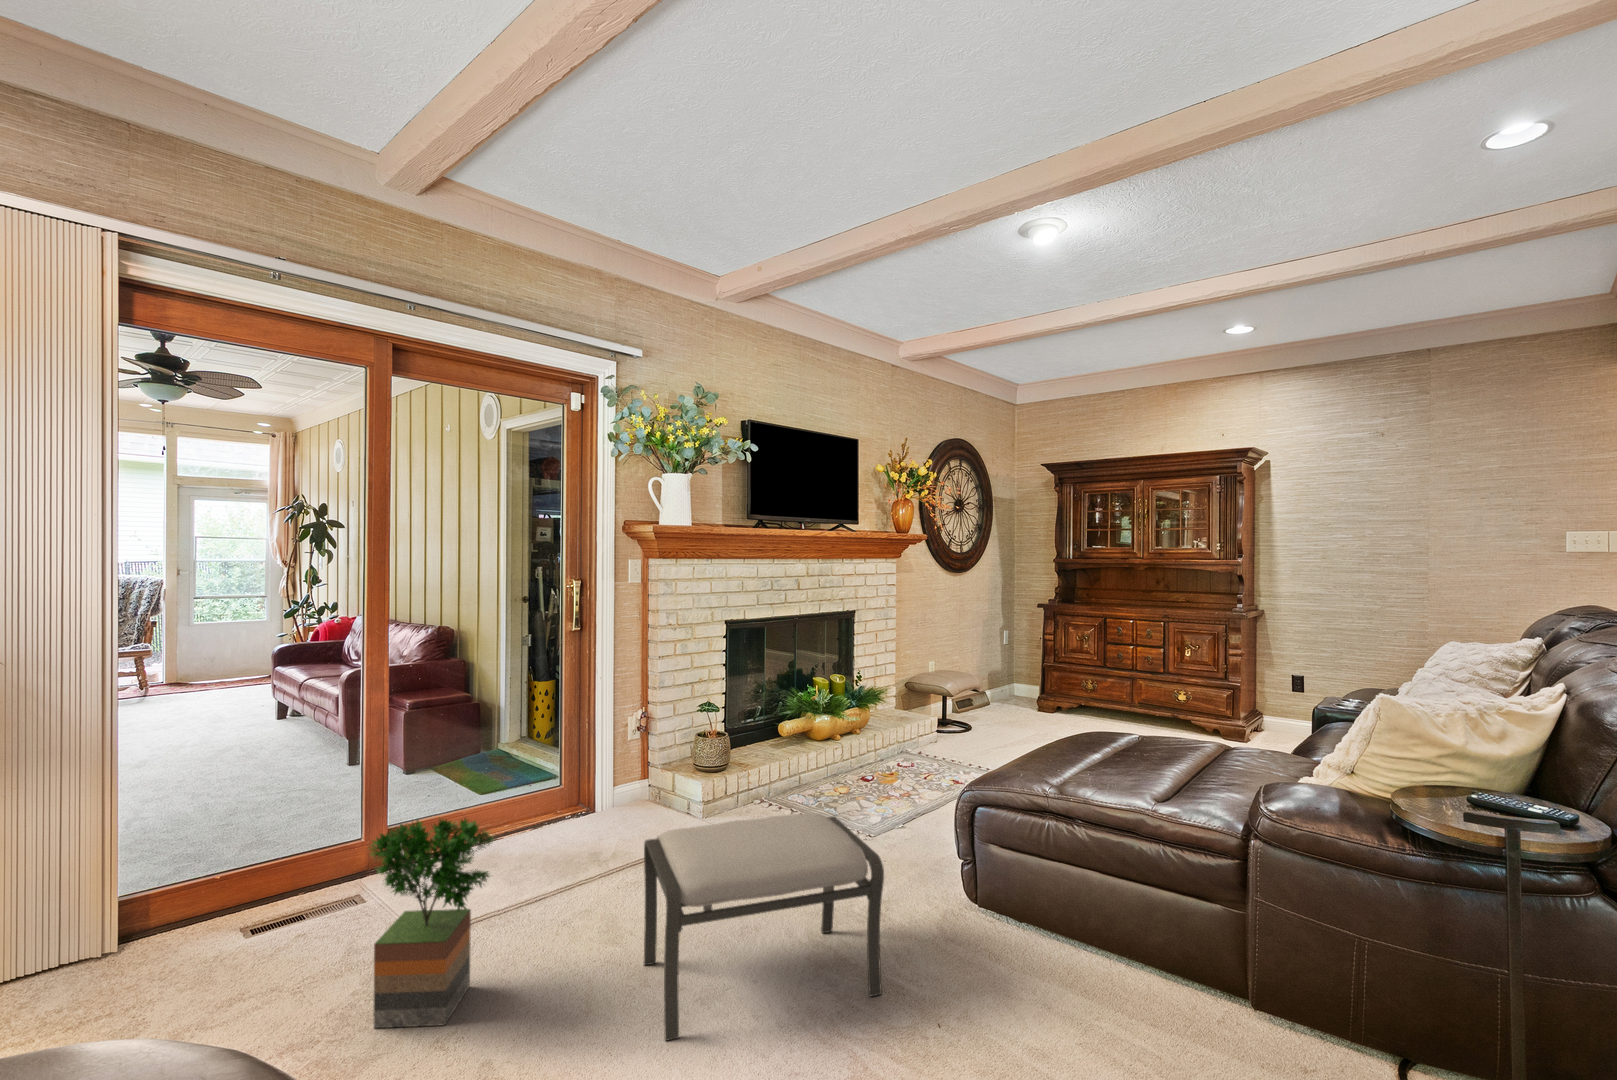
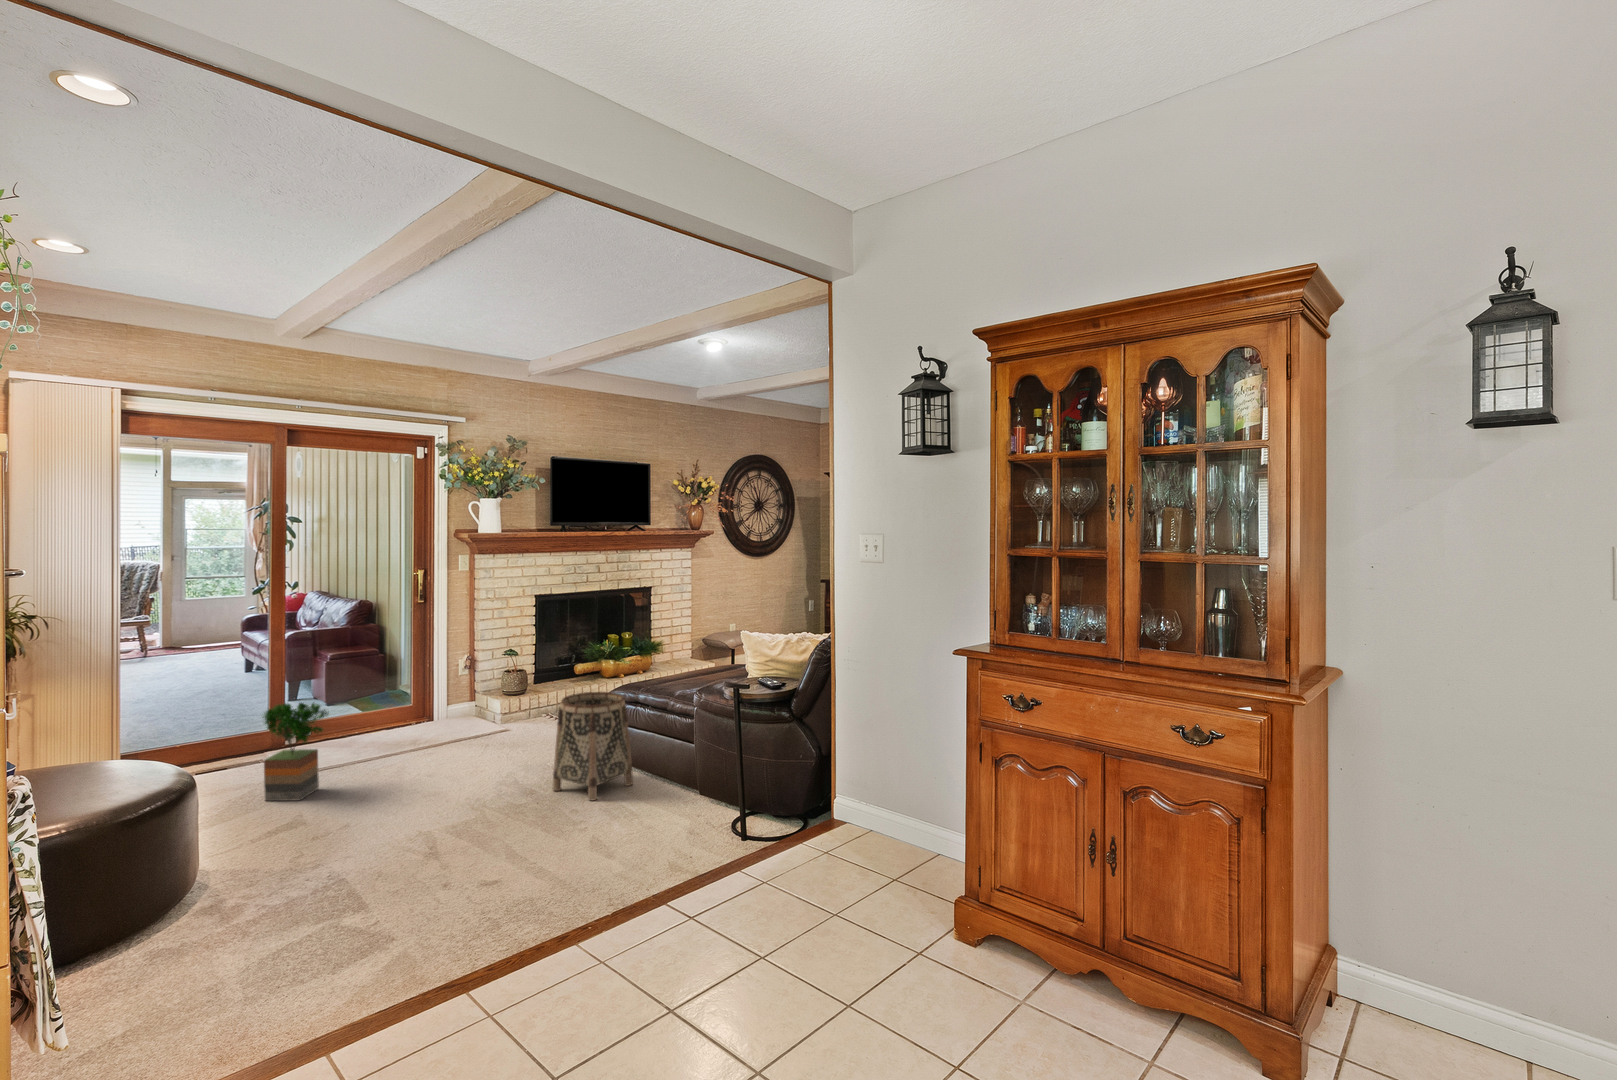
basket: none [918,788,1052,1016] -> present [553,692,633,800]
ottoman: present [644,813,884,1041] -> none [404,706,529,806]

